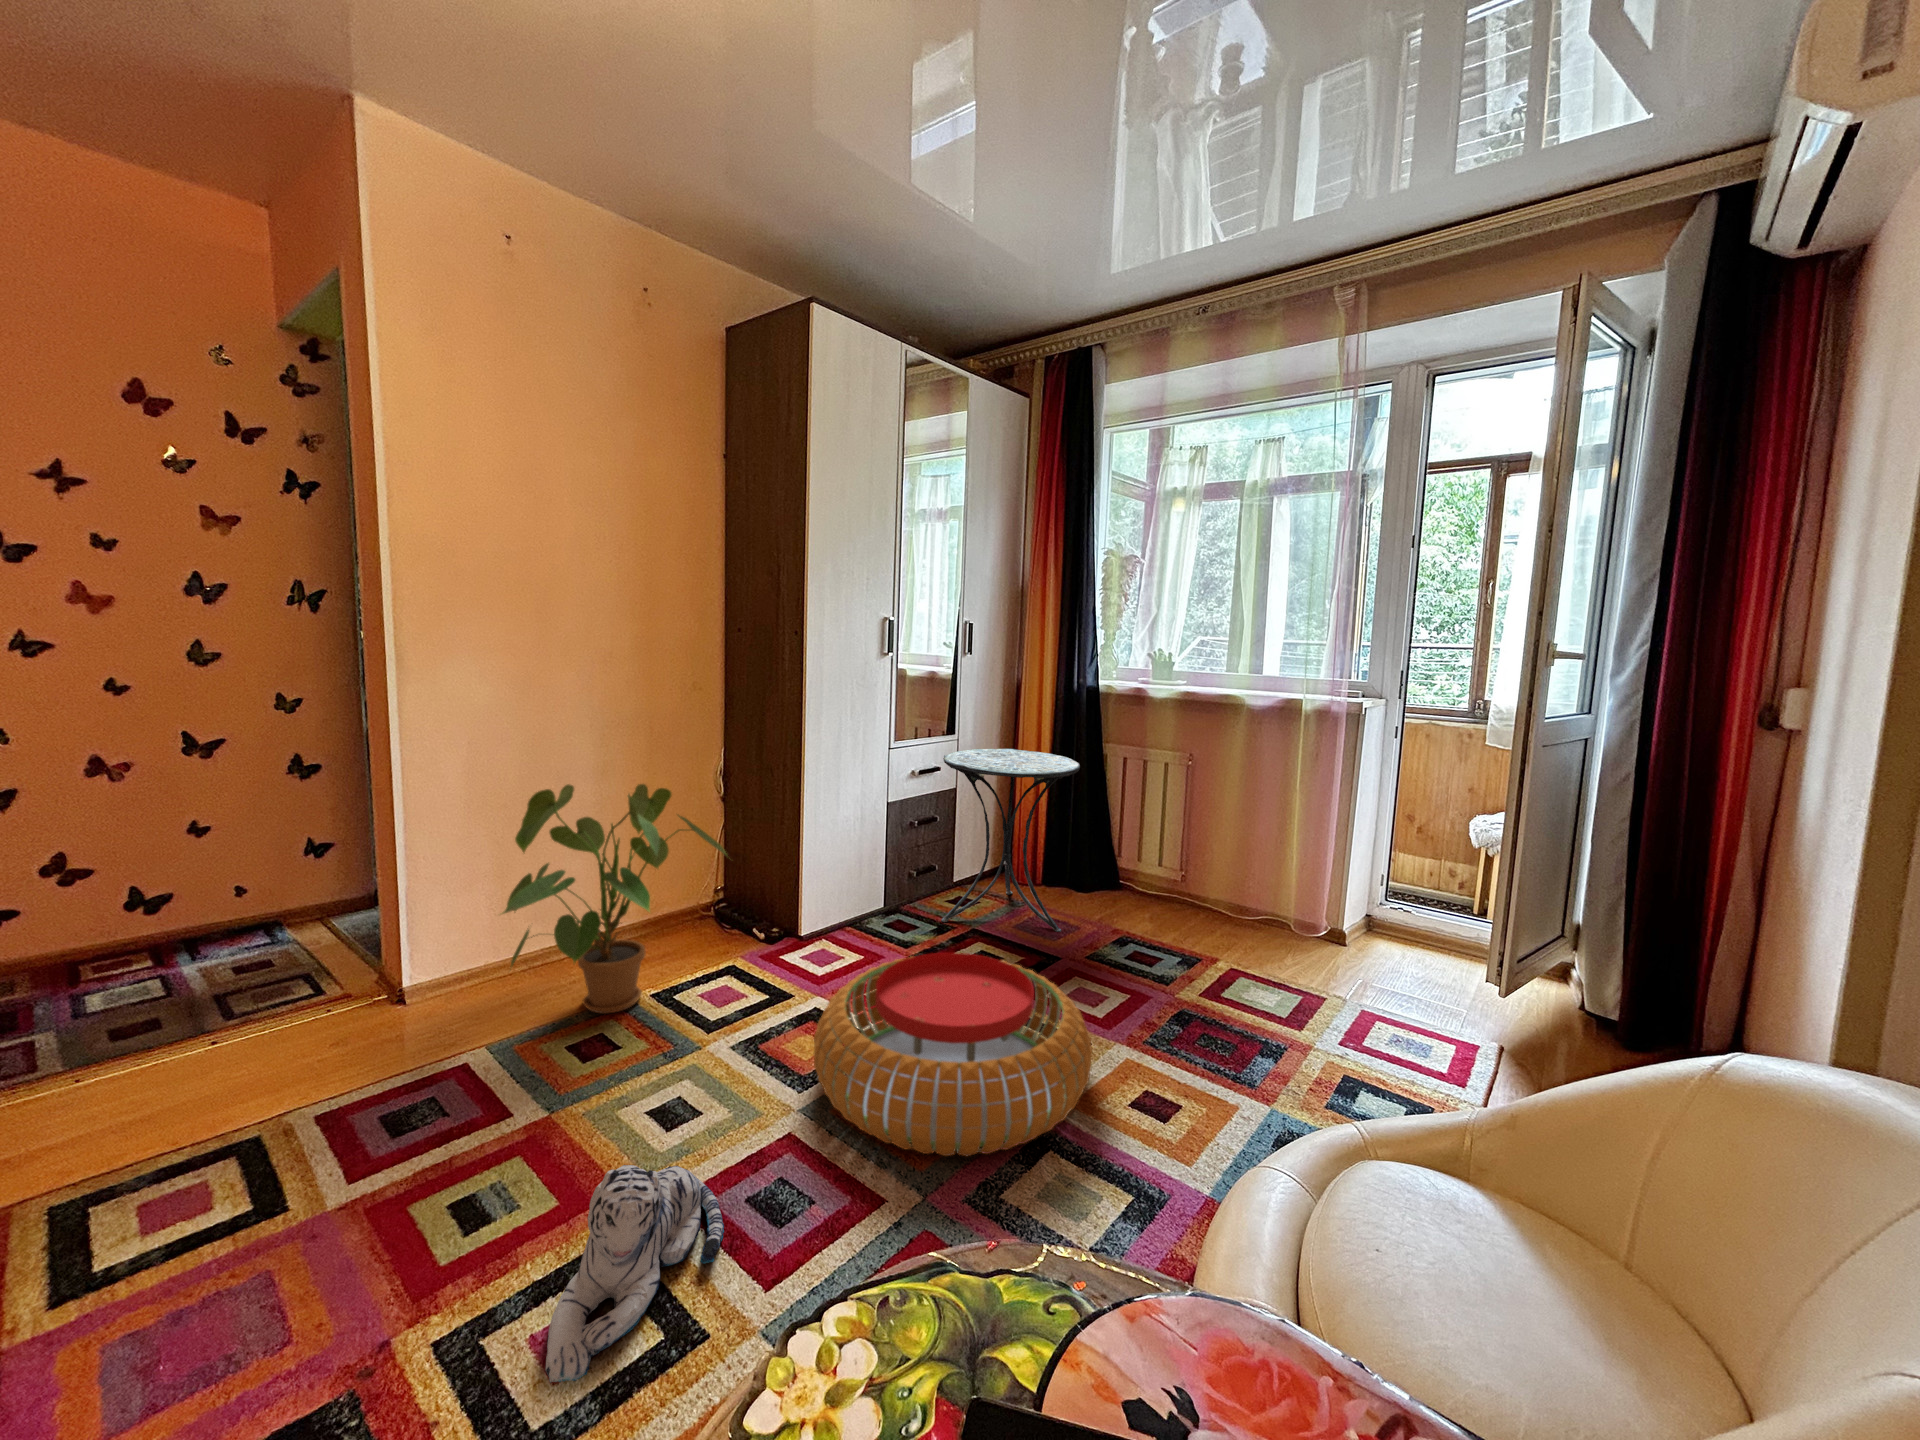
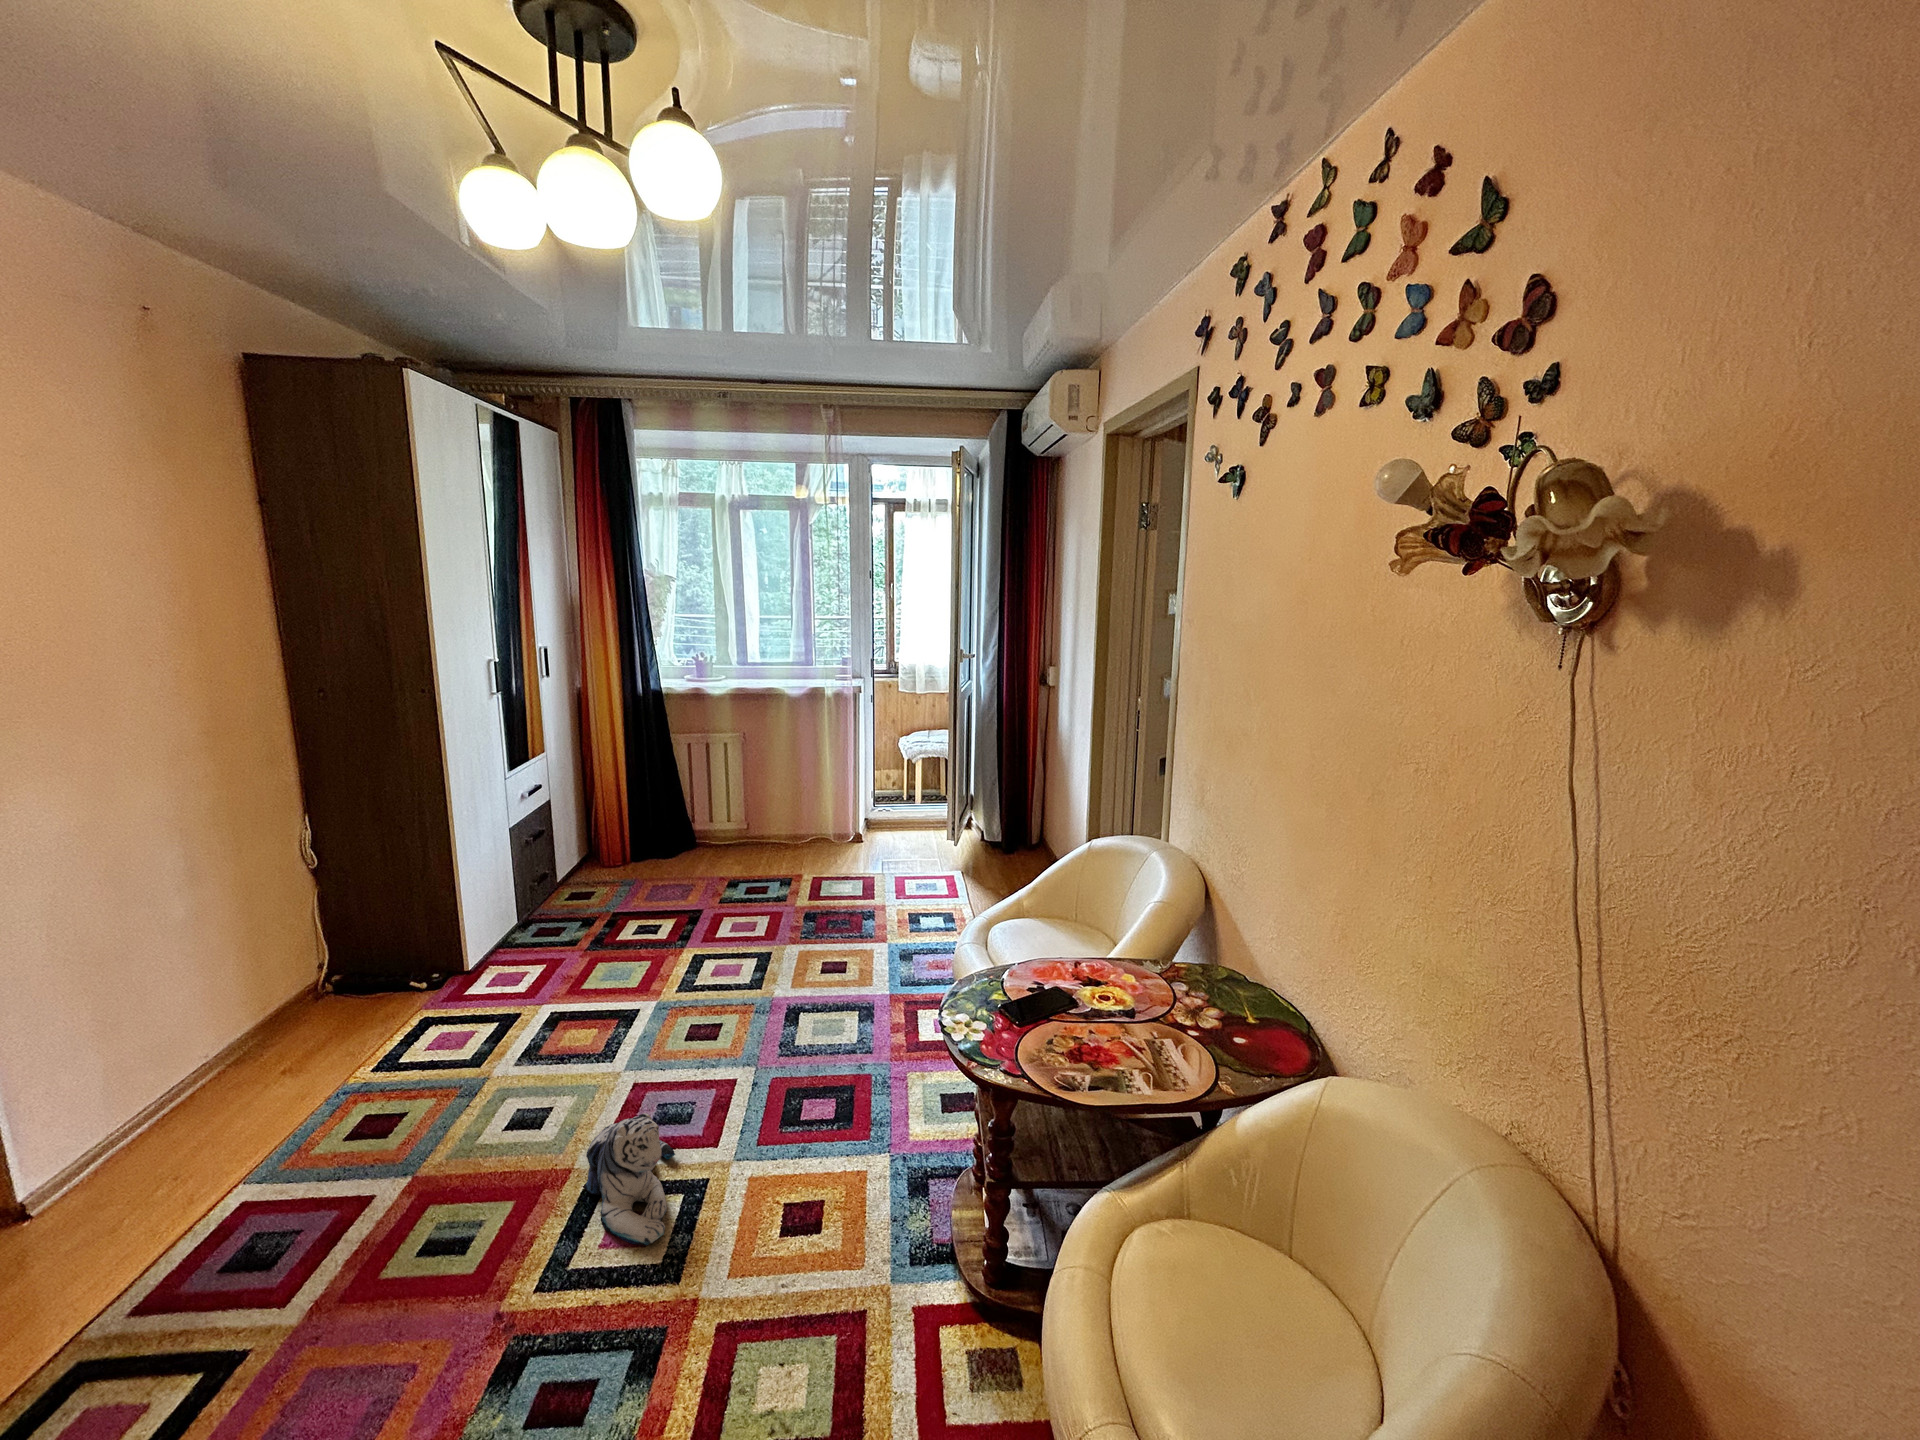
side table: present [941,749,1080,932] -> none [555,753,684,916]
house plant: present [502,784,727,1013] -> none [134,876,413,1111]
pouf: present [814,952,1092,1156] -> none [601,919,805,1058]

